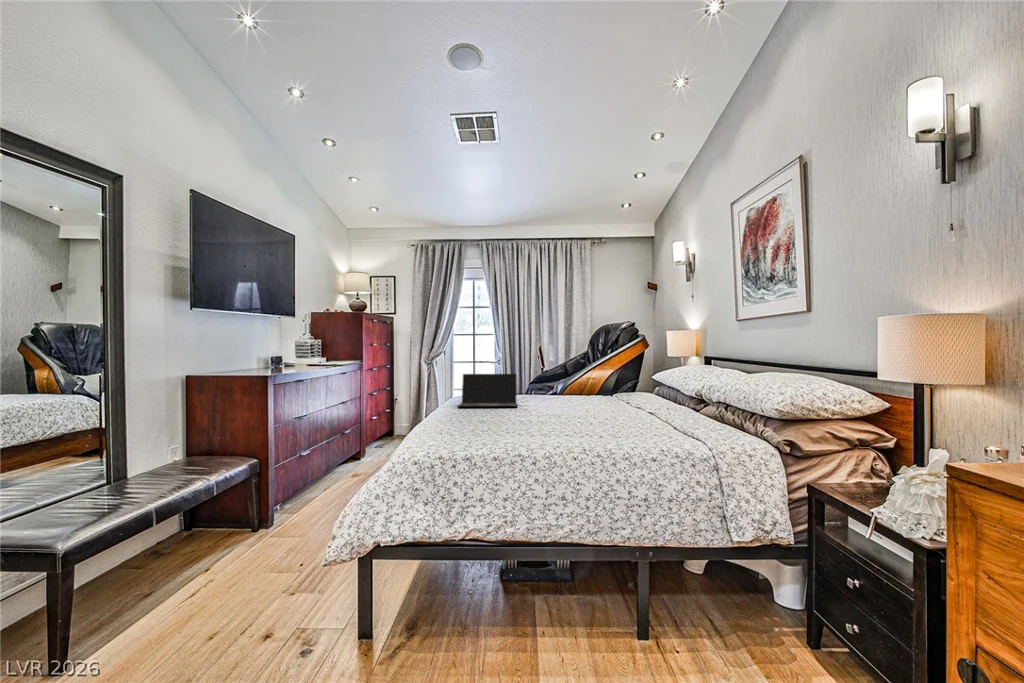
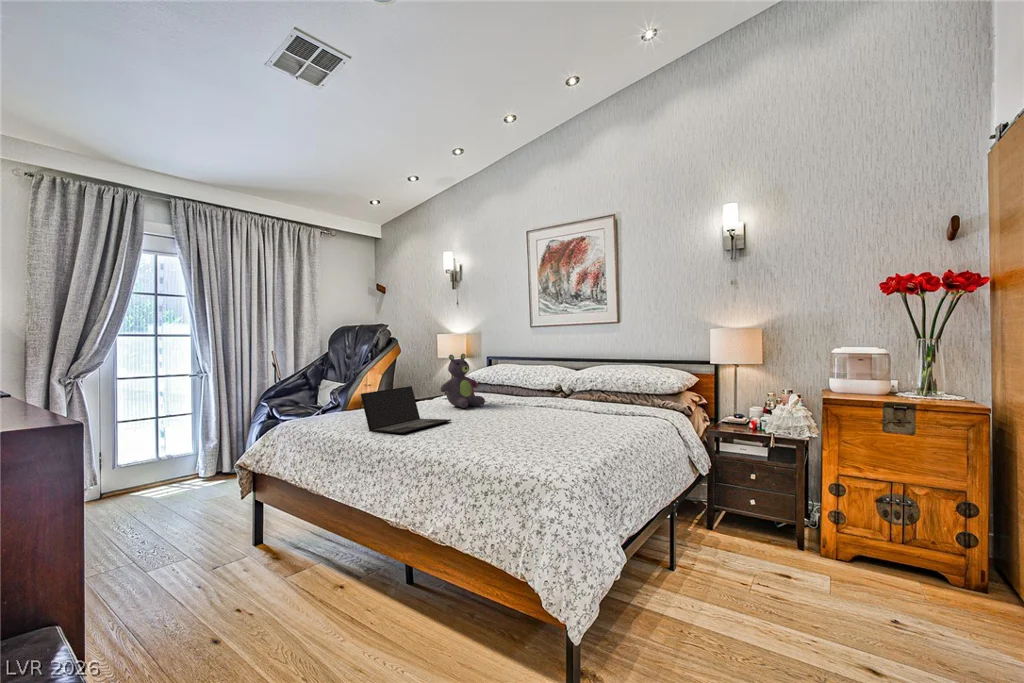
stuffed bear: none [565,349,610,403] -> present [440,354,485,408]

